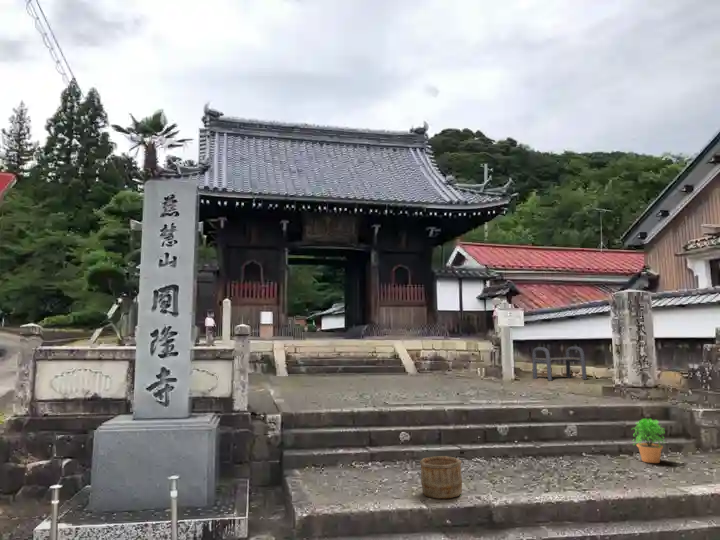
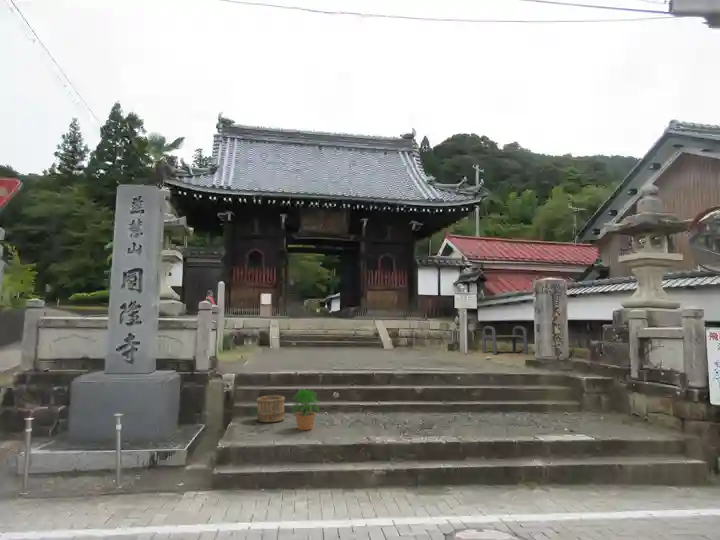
potted plant: present [633,419,664,463] -> present [293,389,318,430]
wooden bucket: present [419,456,462,498] -> present [257,395,285,422]

